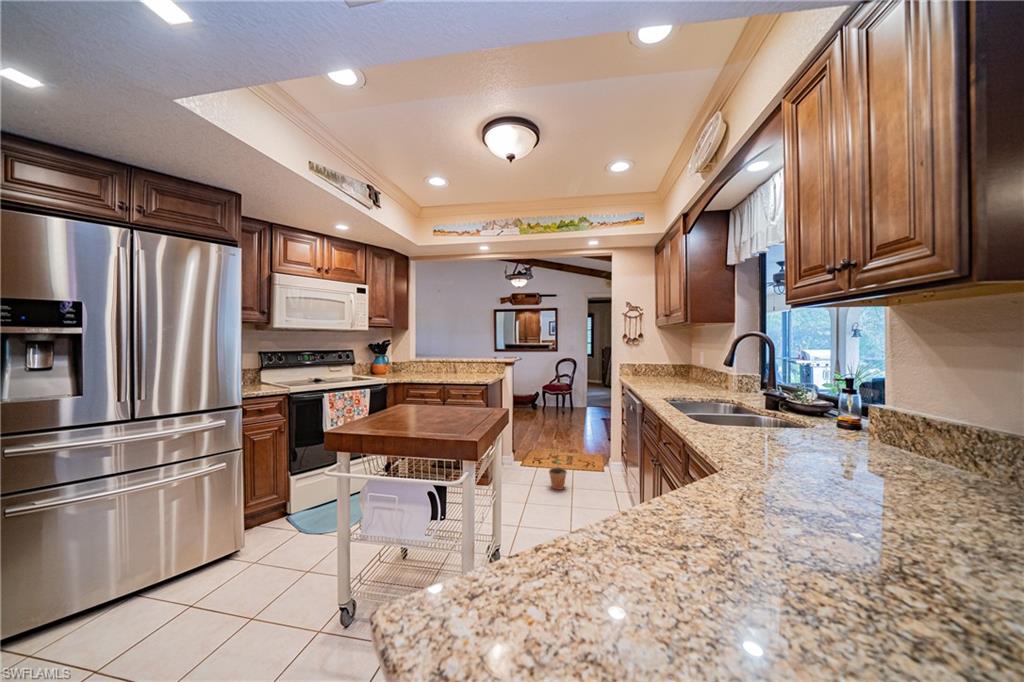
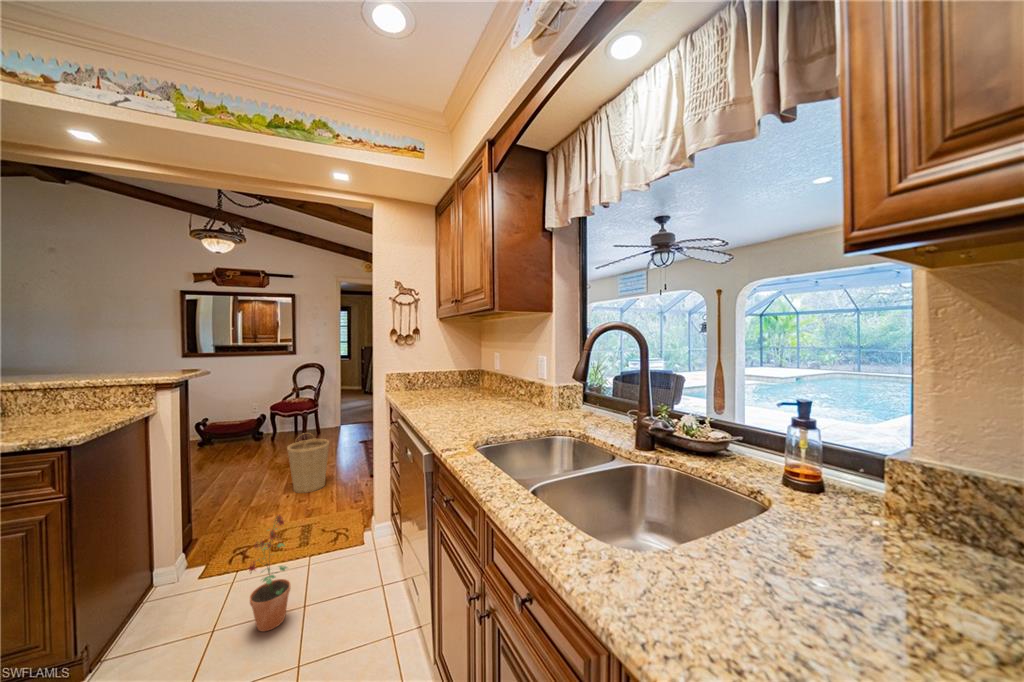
basket: none [557,403,582,441] -> present [287,434,329,493]

